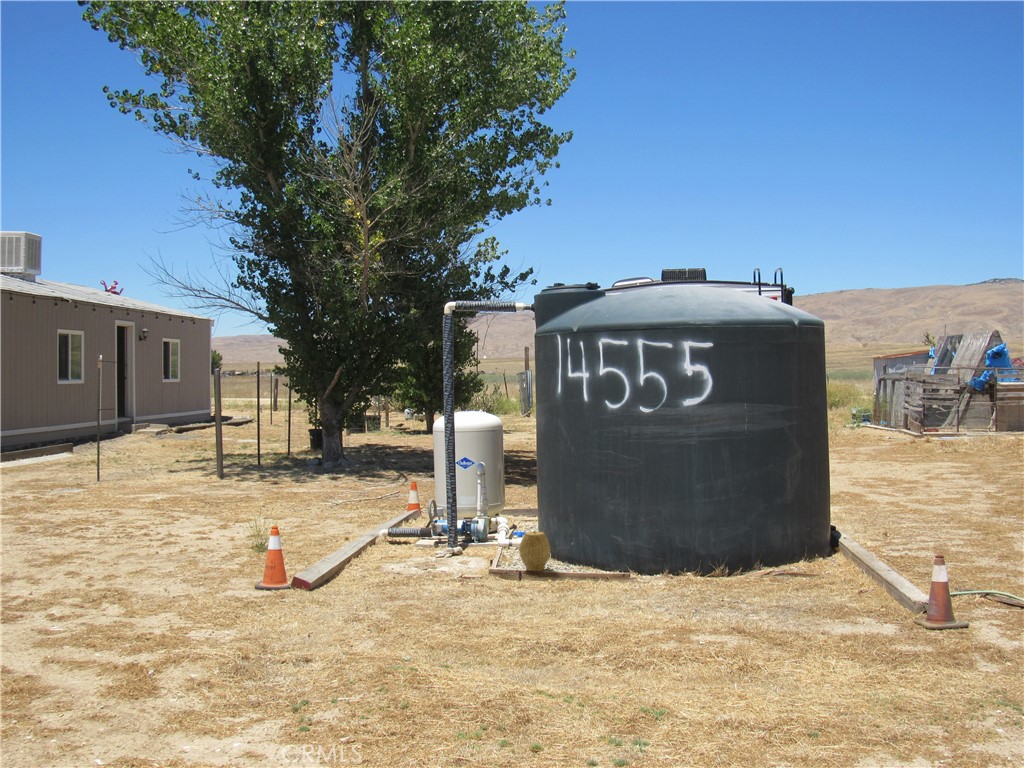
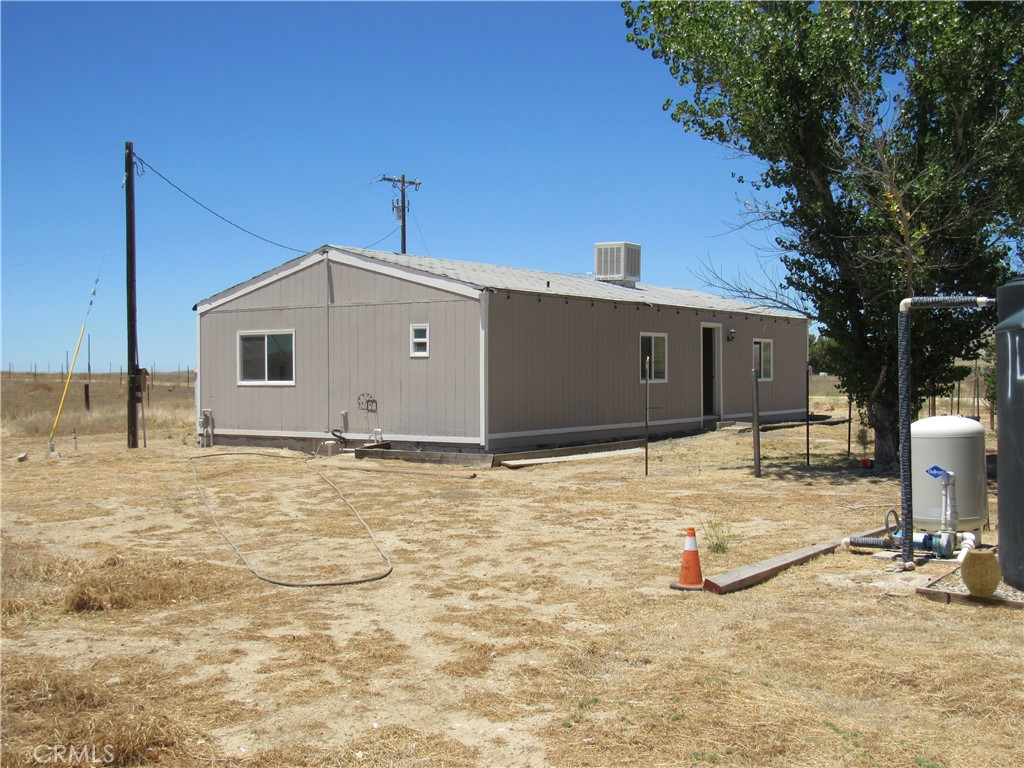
potted tree: none [299,424,322,465] -> present [857,424,877,468]

